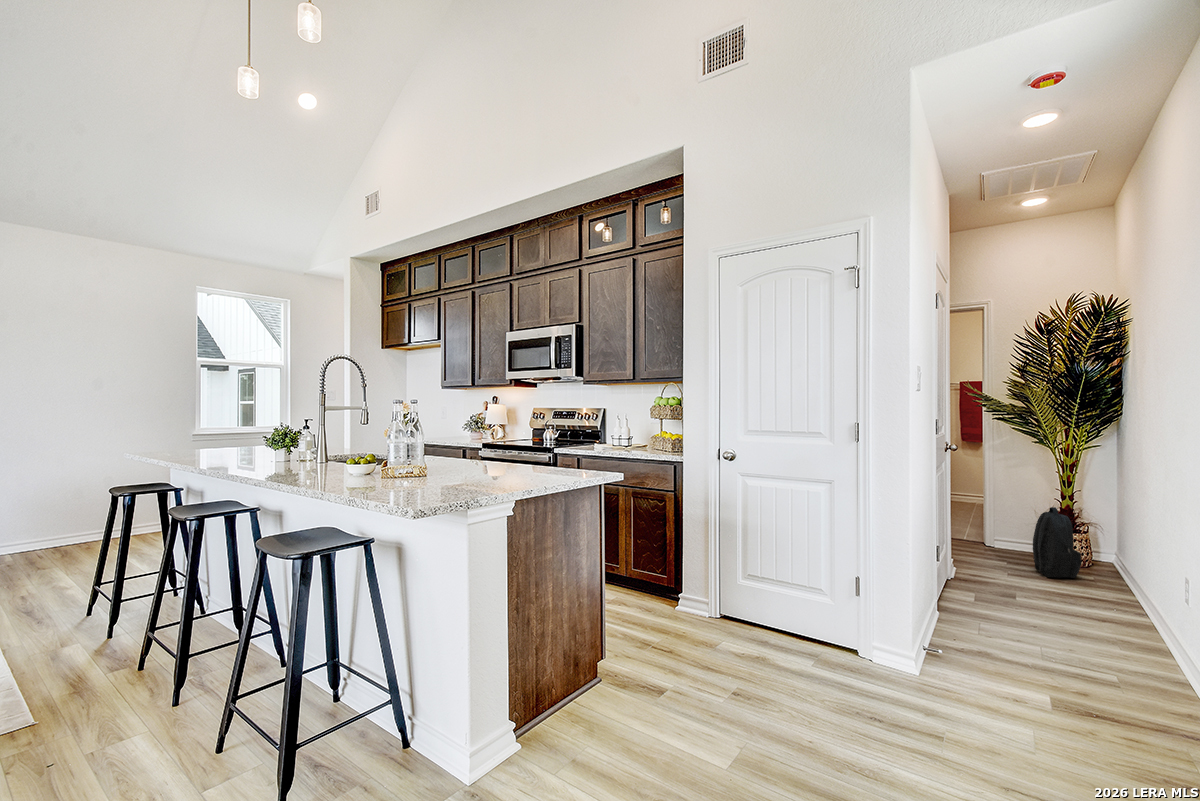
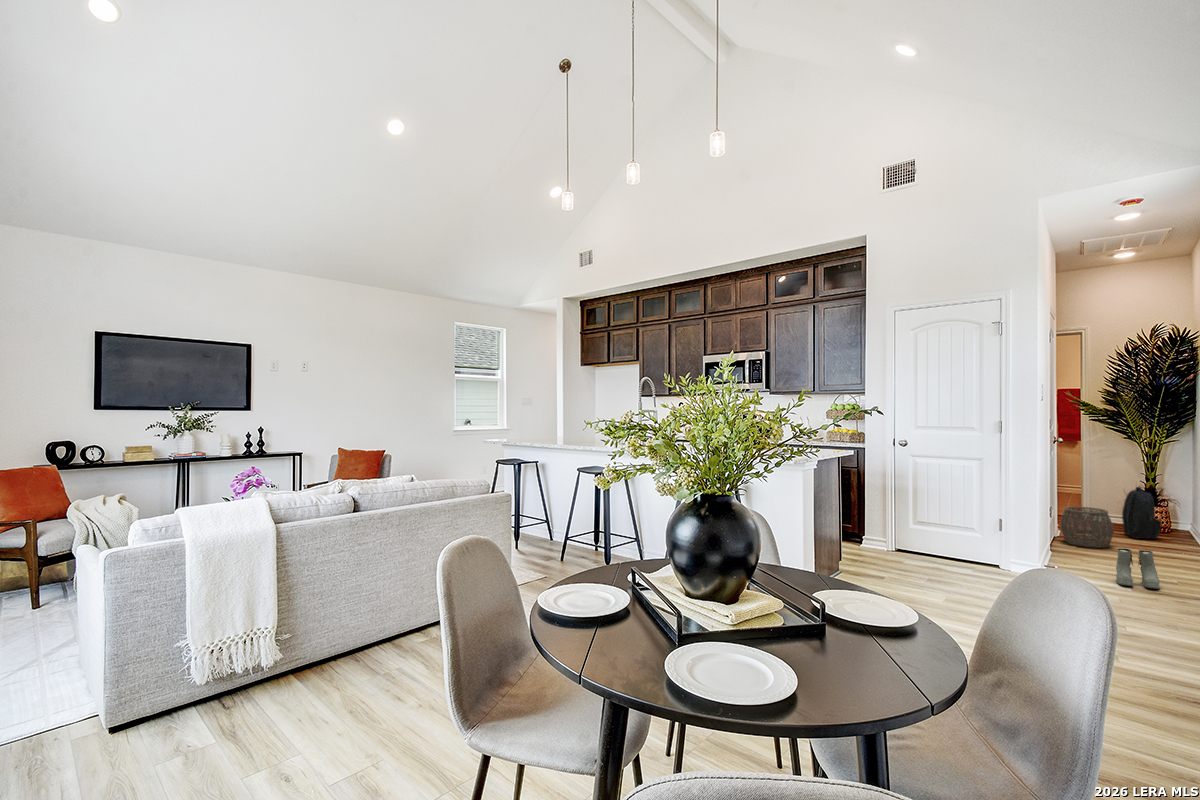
woven basket: none [954,536,1023,596] -> present [1061,506,1113,548]
boots: none [1027,617,1093,690] -> present [1116,549,1160,589]

